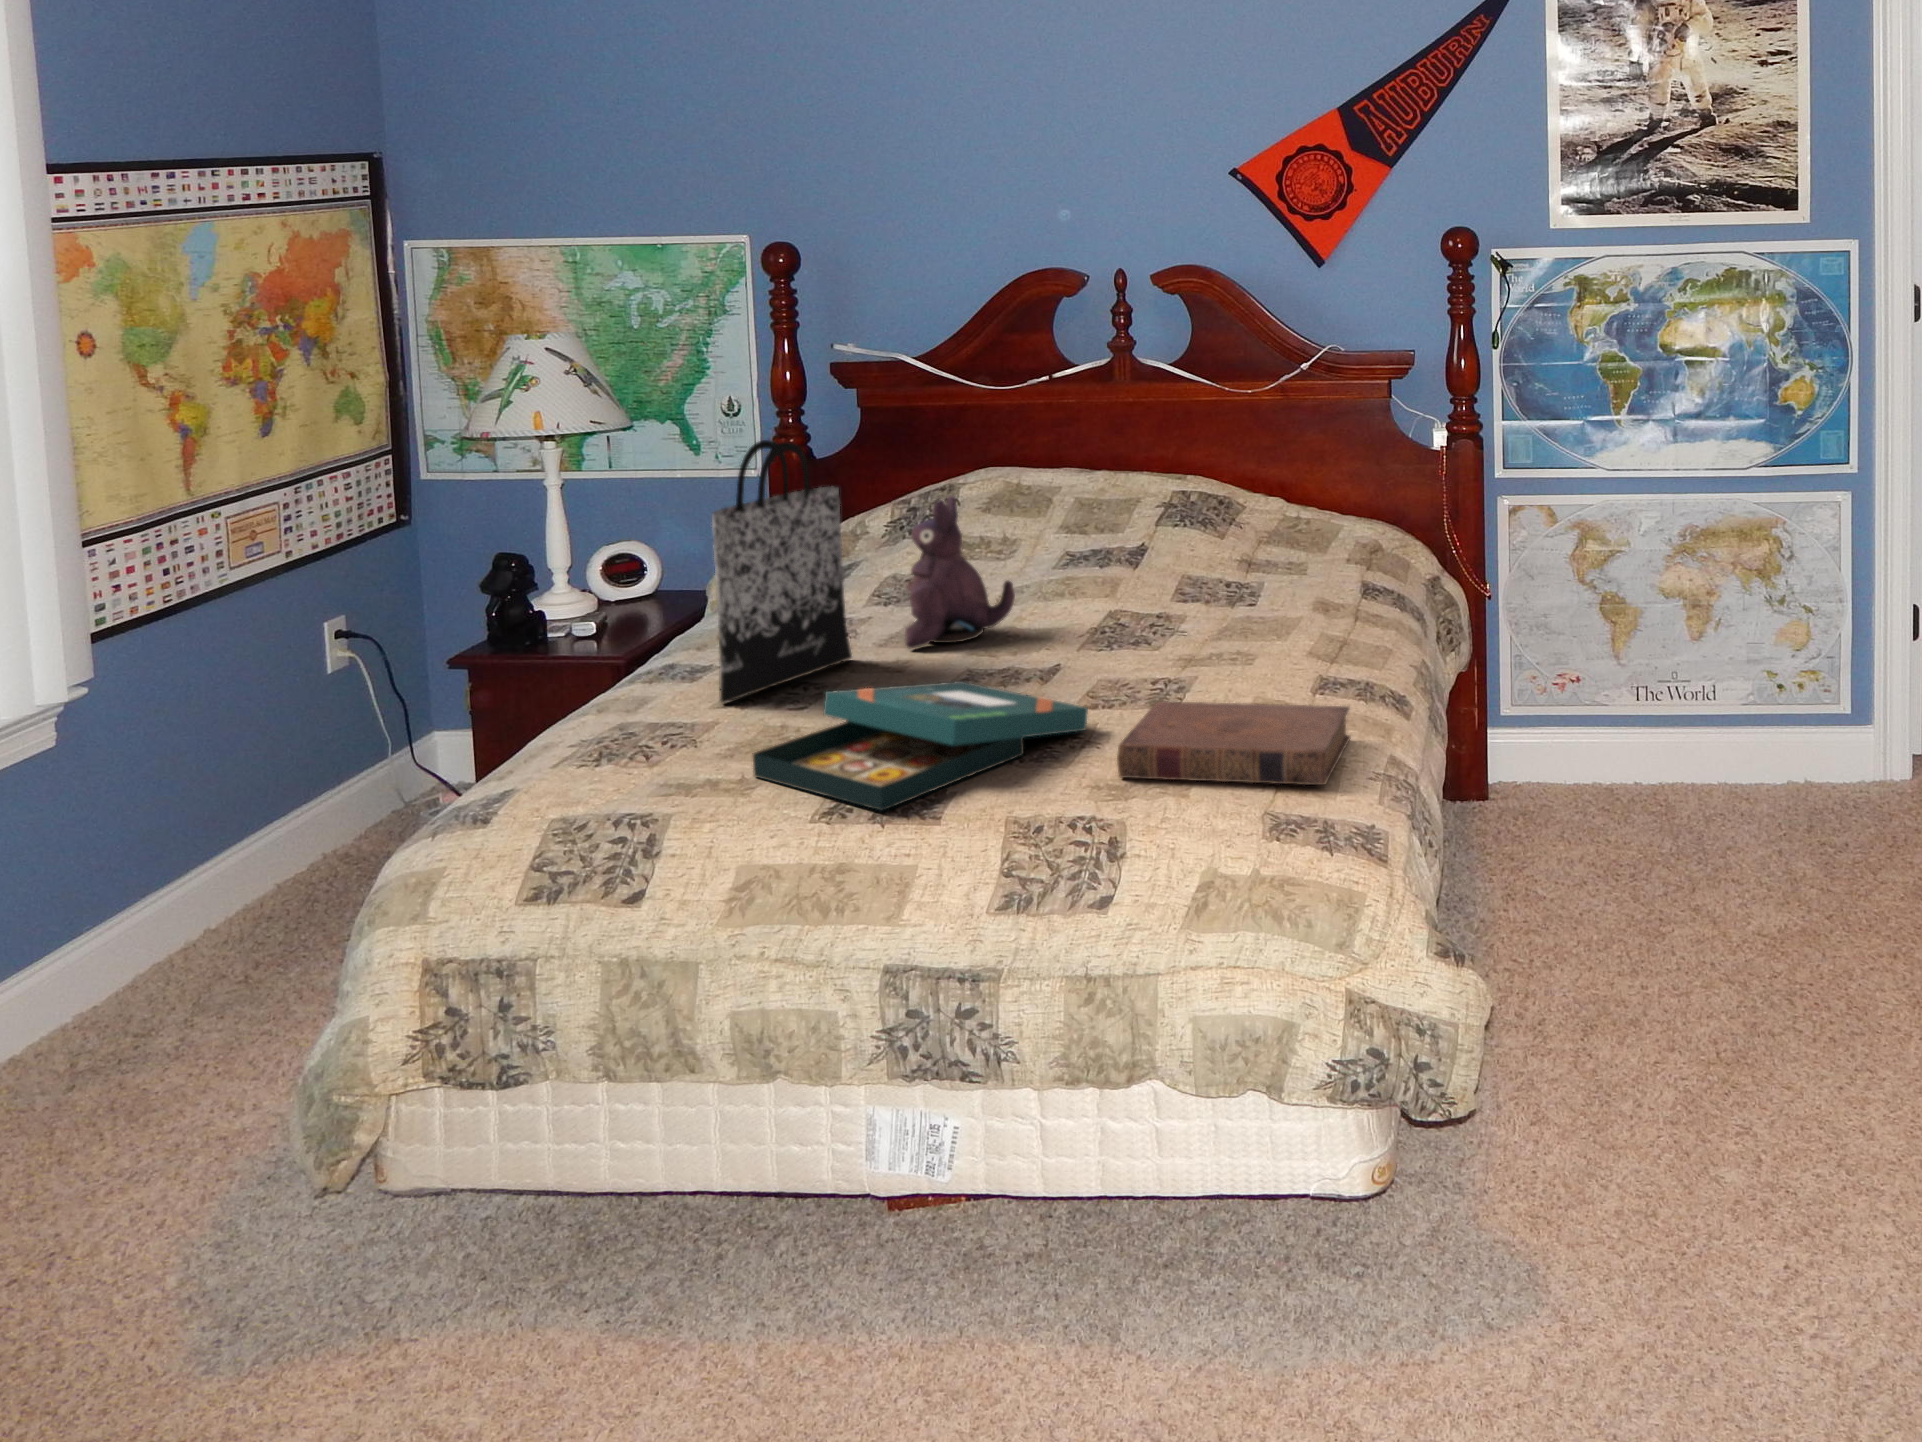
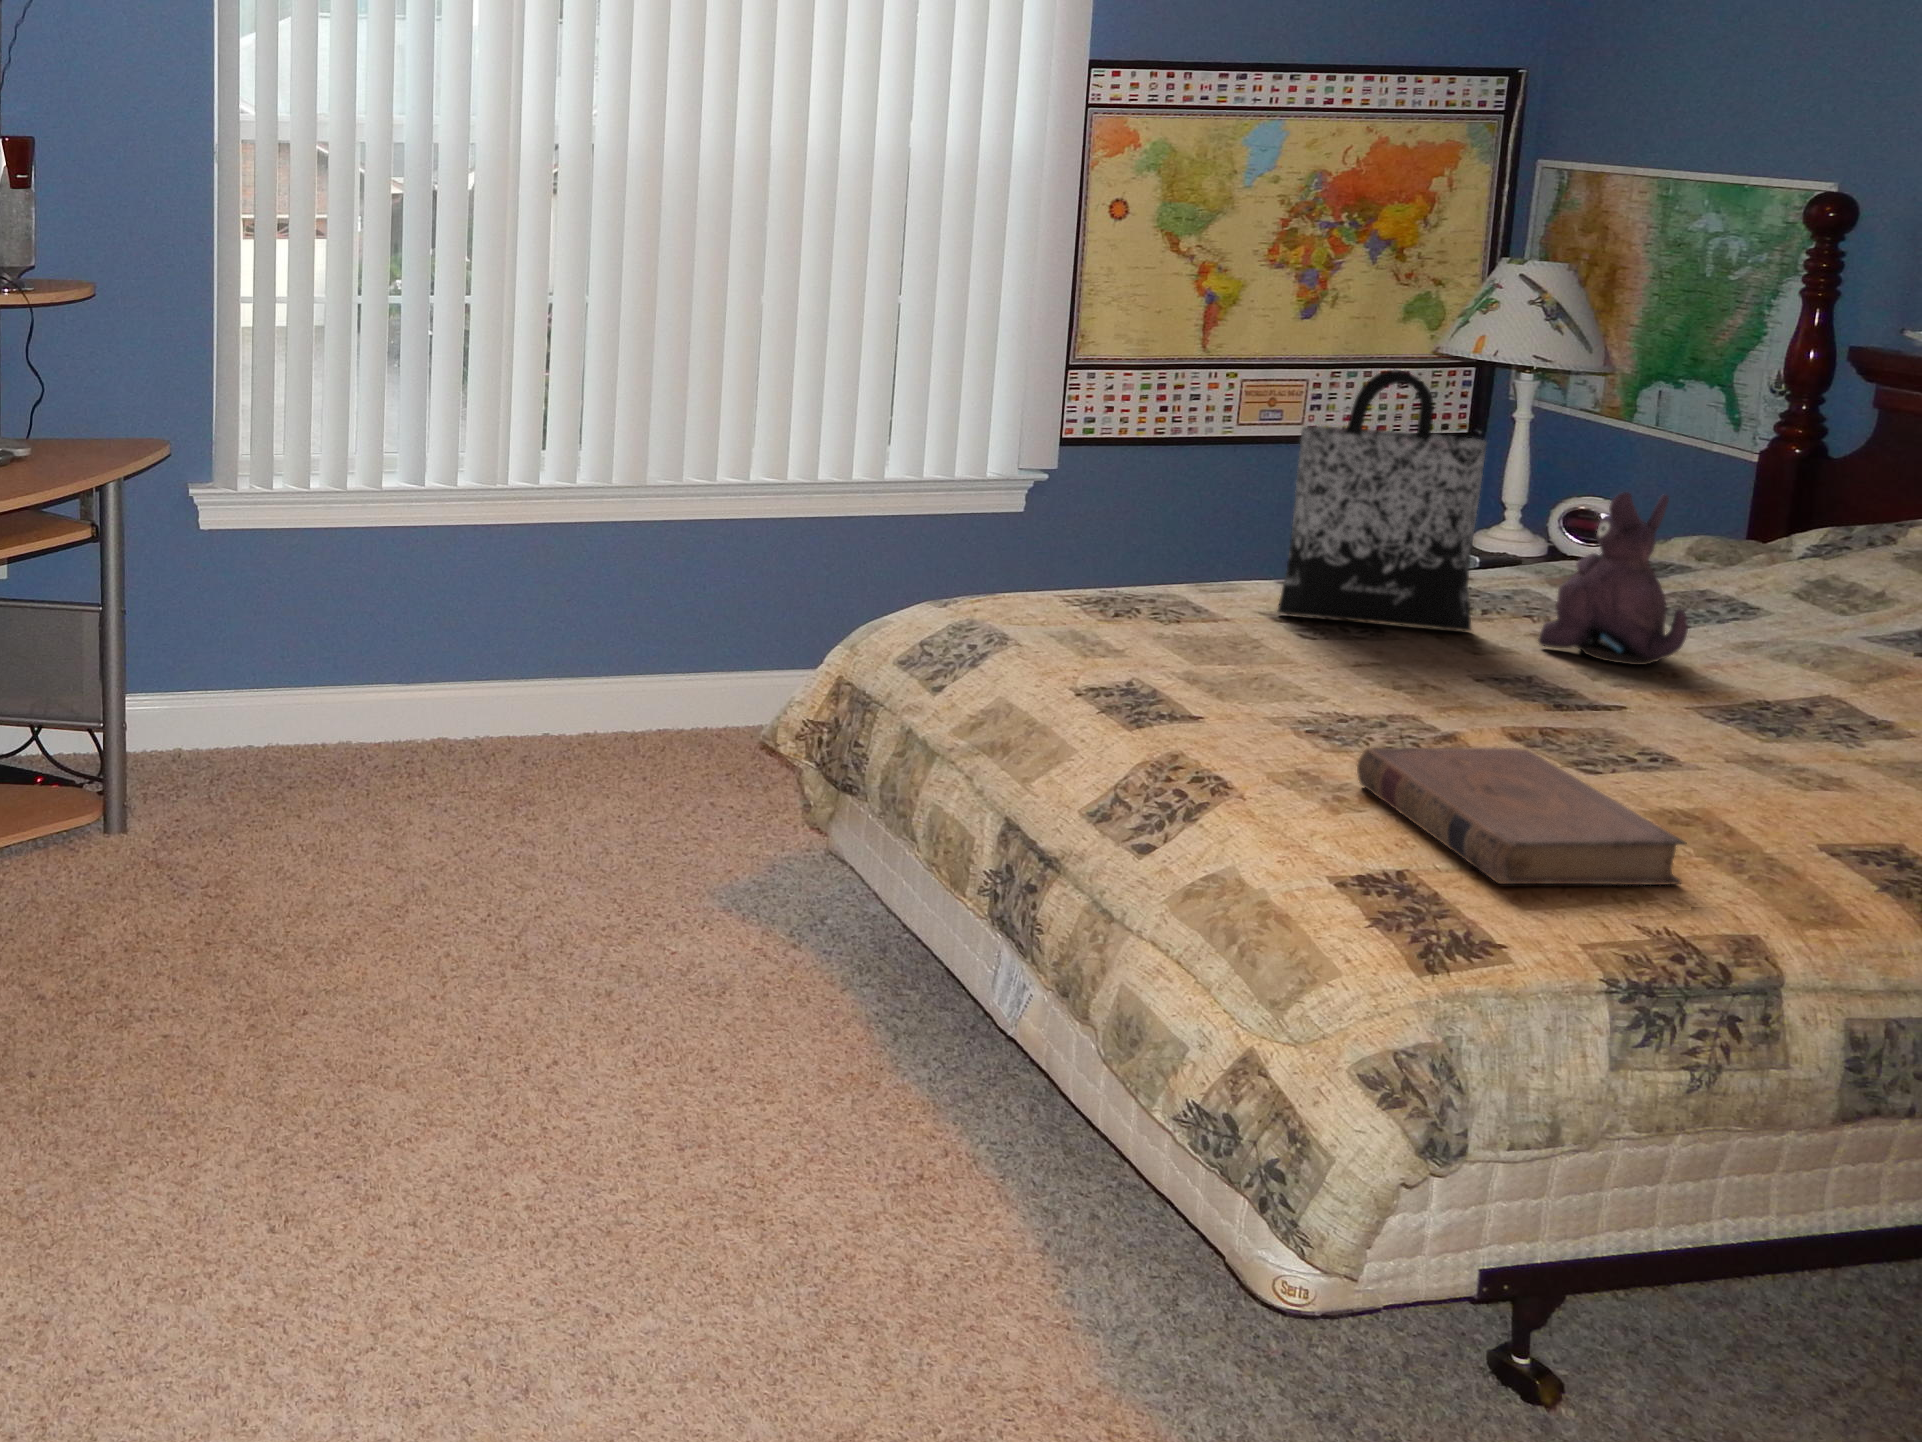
board game: present [753,681,1088,811] -> none [1136,609,1468,751]

